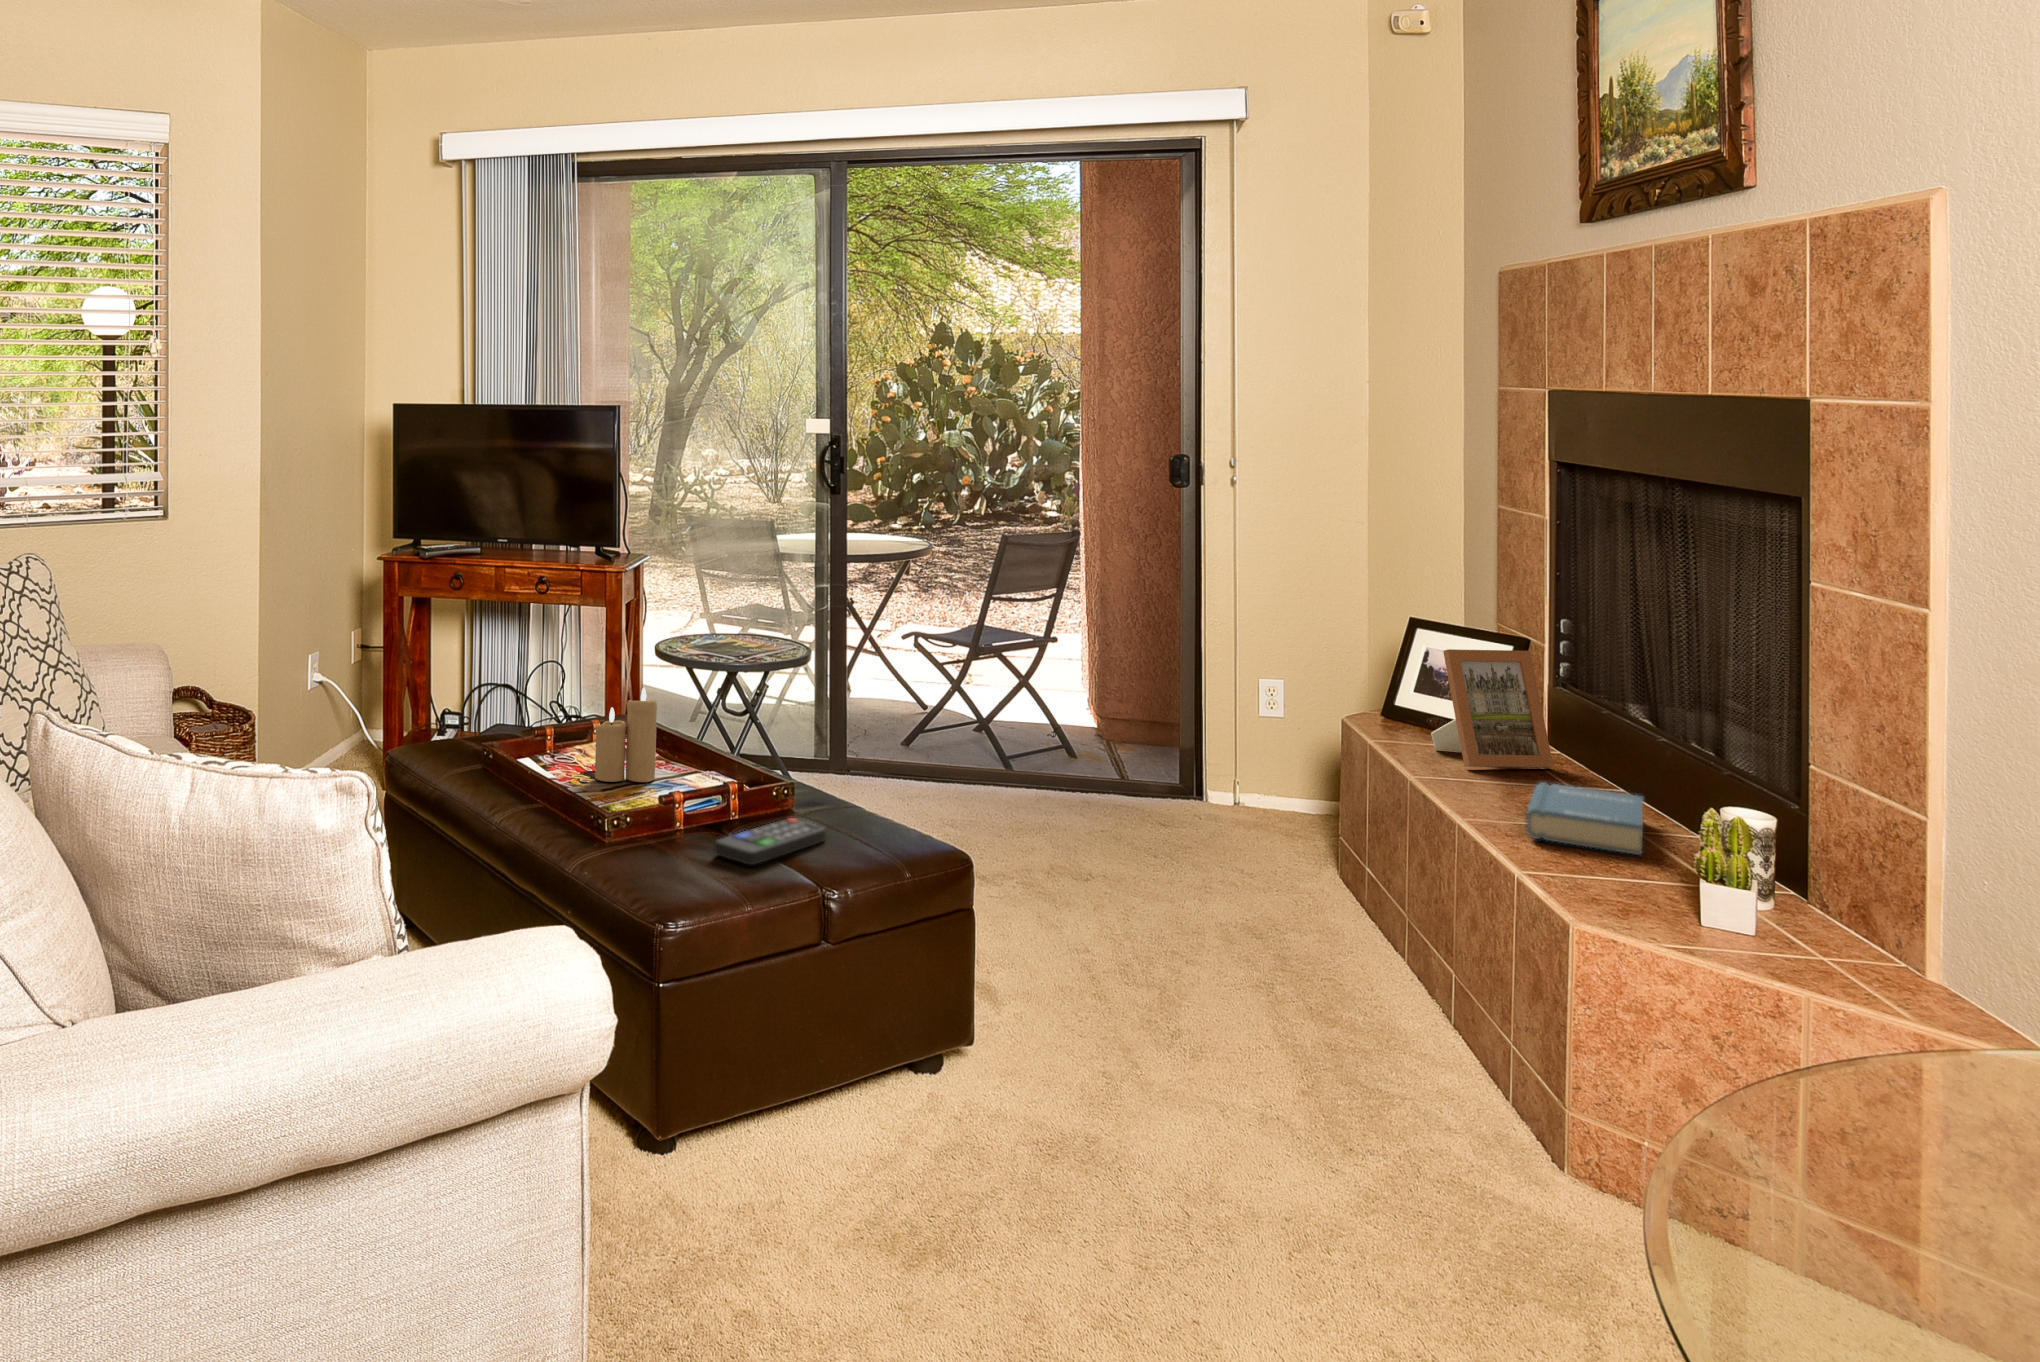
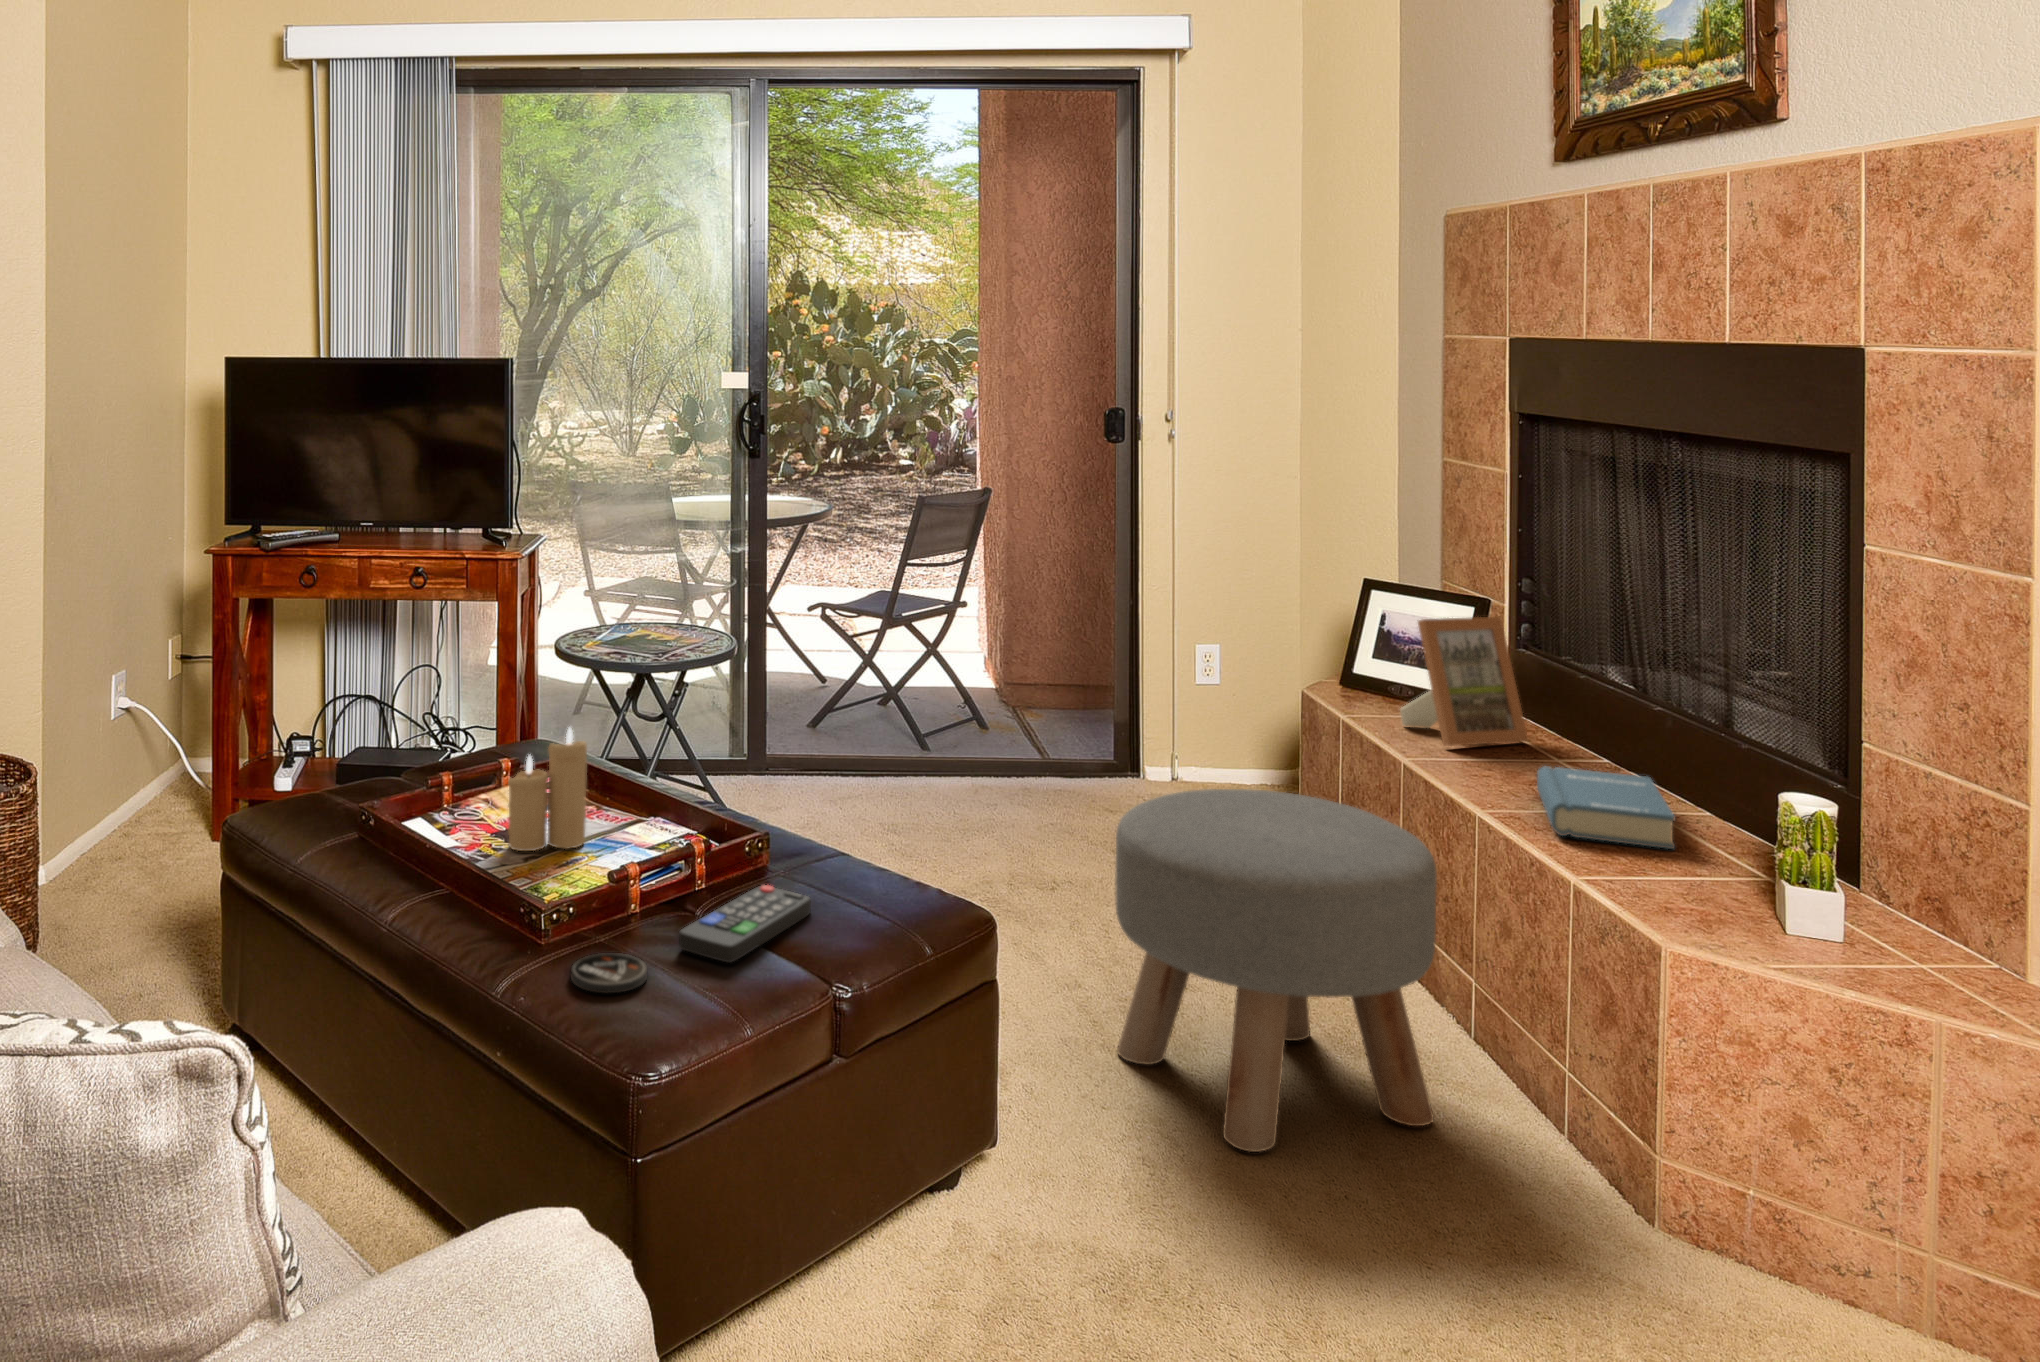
ottoman: none [1114,783,1398,1080] -> present [1115,789,1437,1152]
coaster: none [629,852,687,877] -> present [571,953,647,993]

